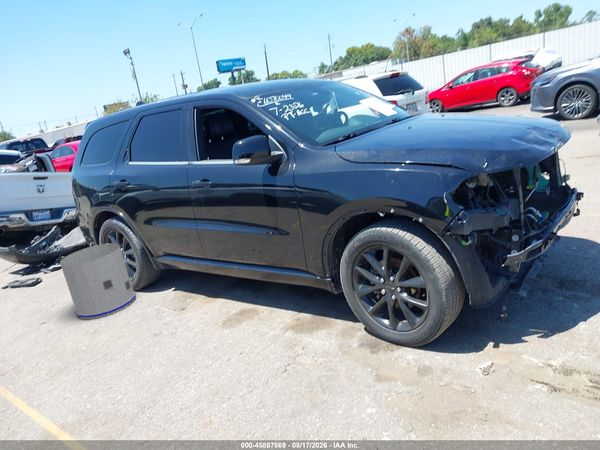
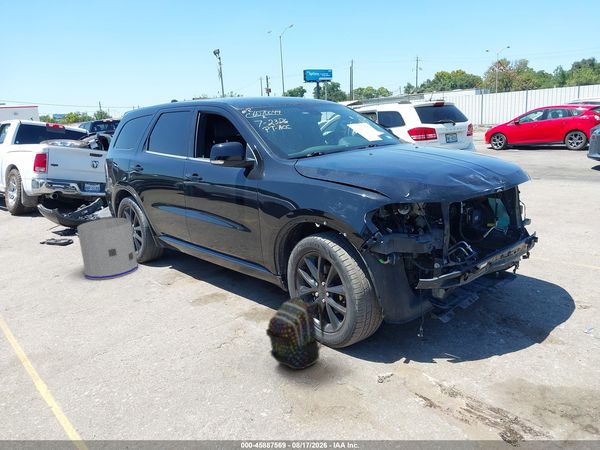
backpack: none [343,298,403,378] -> present [266,297,324,369]

